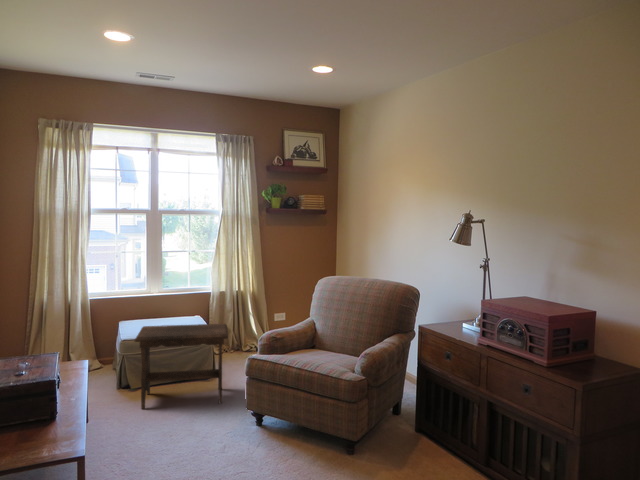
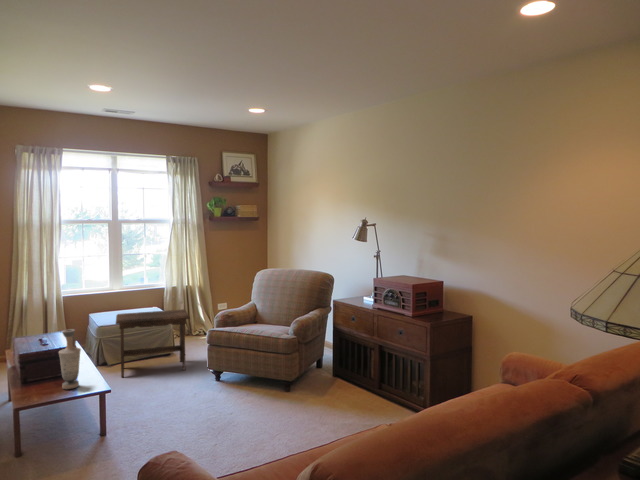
vase: none [19,361,52,448] -> present [59,329,81,389]

